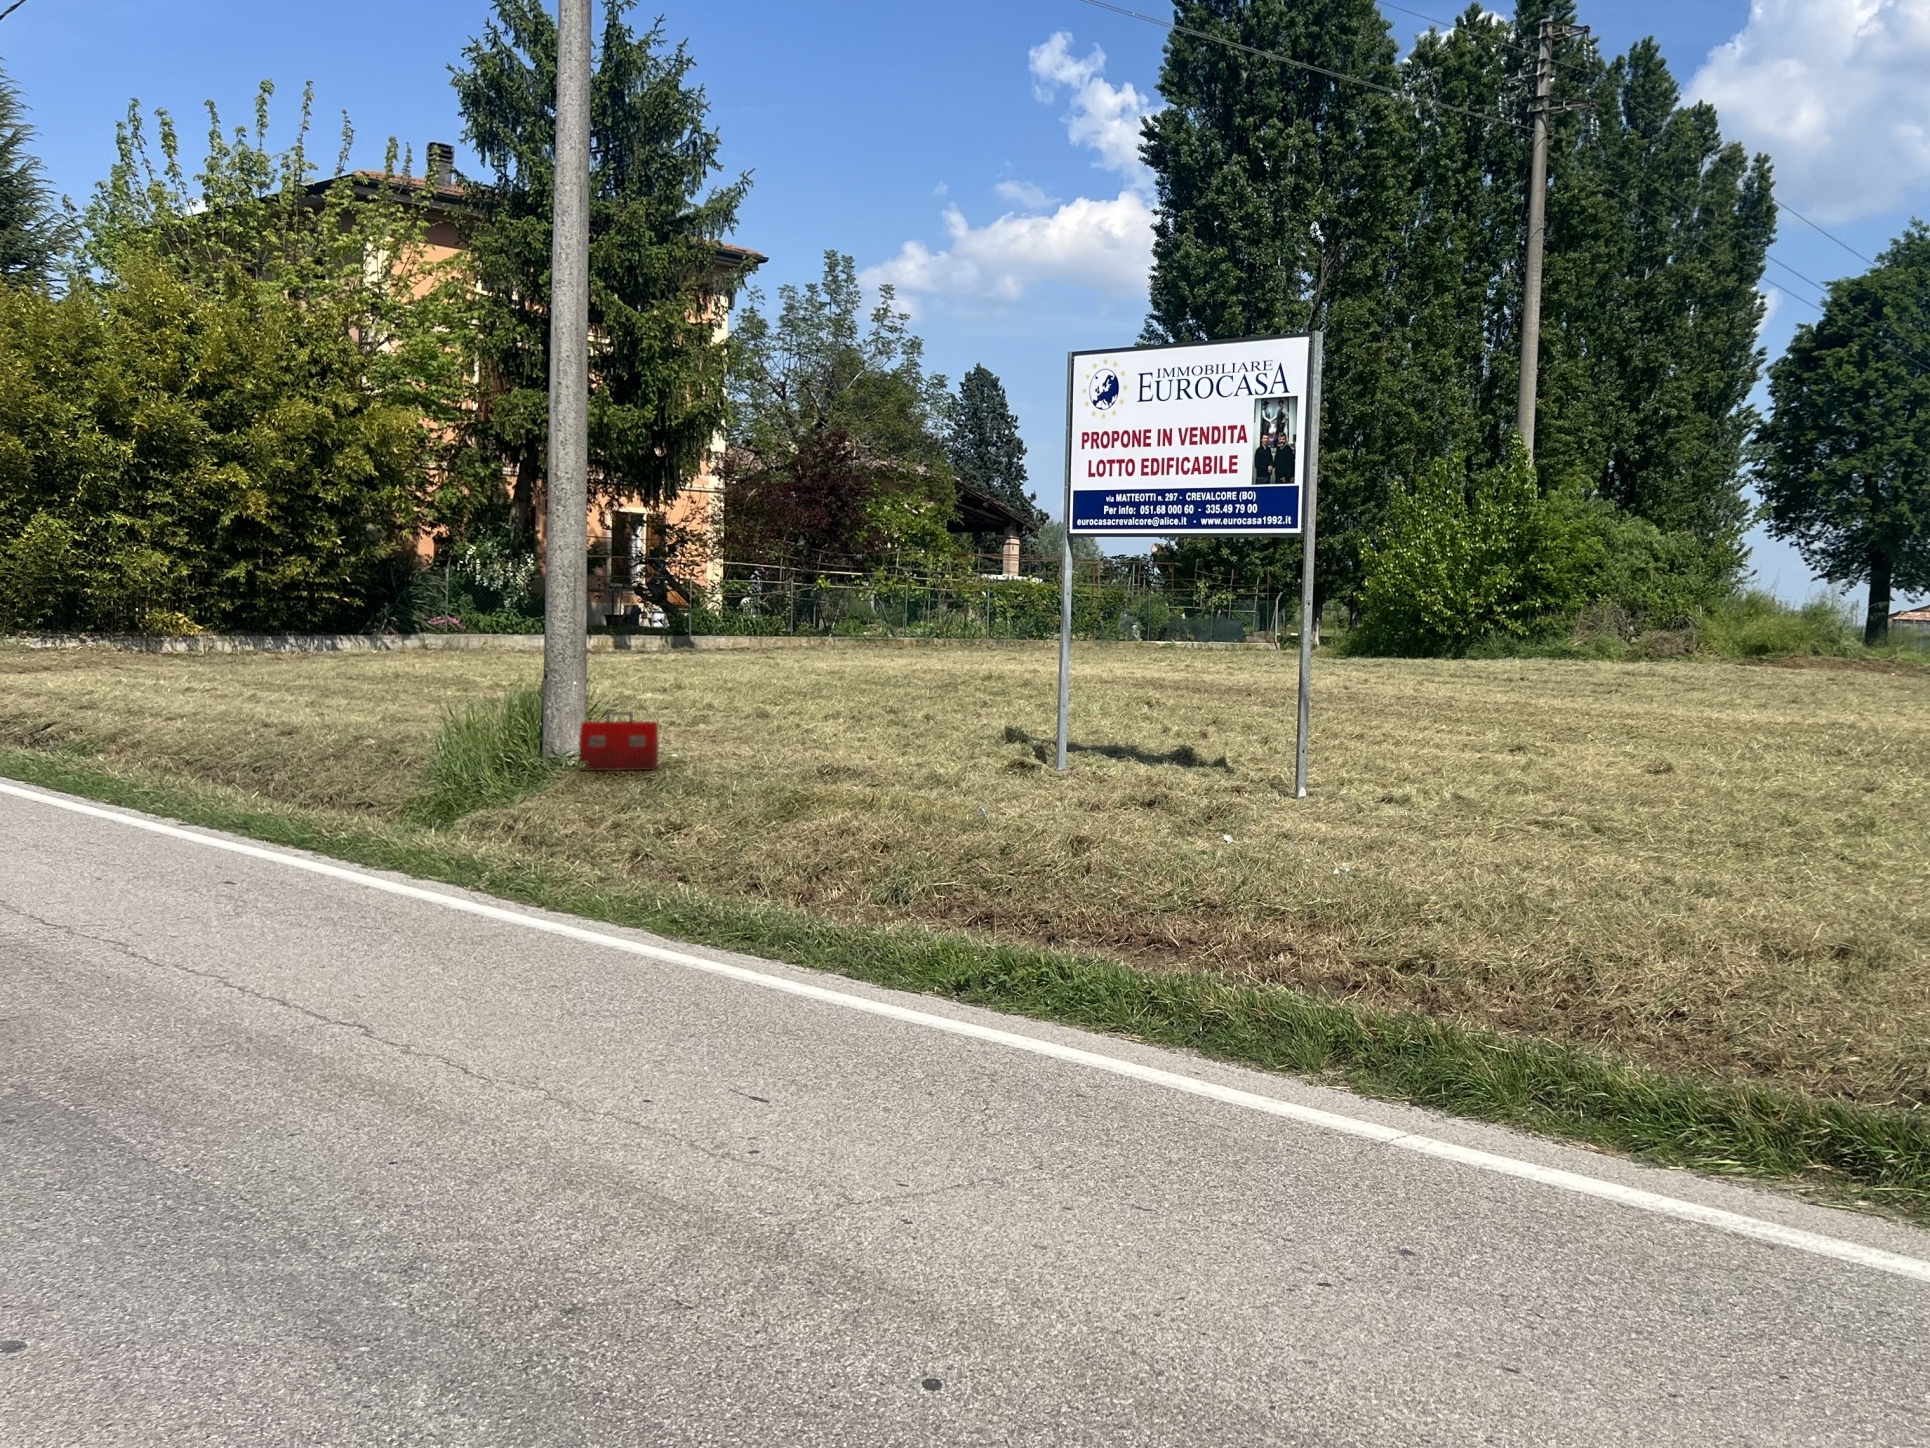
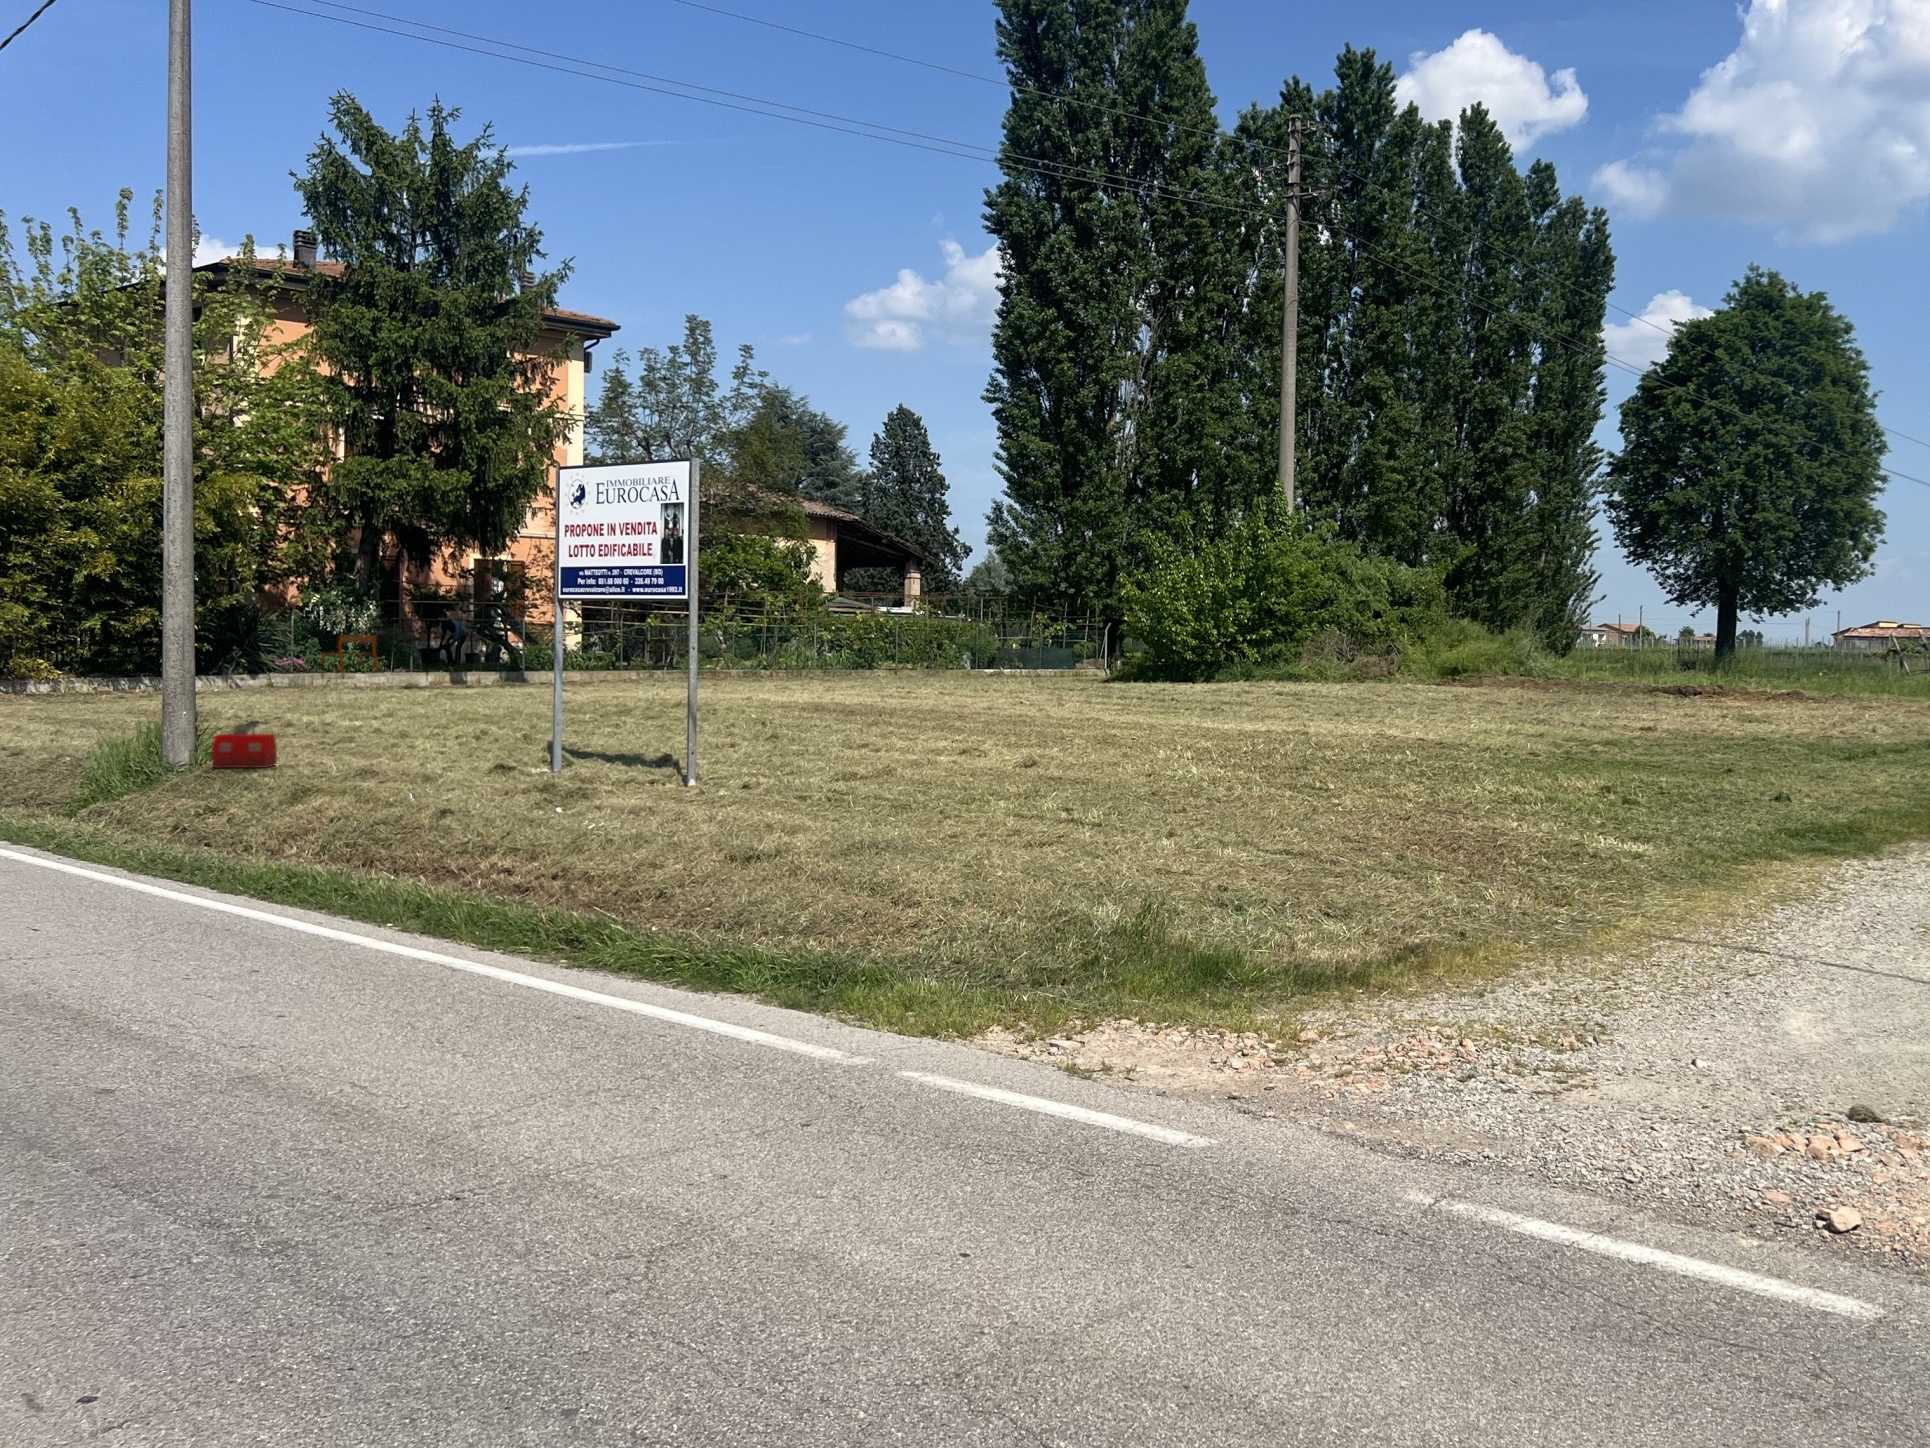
bench: none [476,589,538,638] -> present [321,634,377,677]

